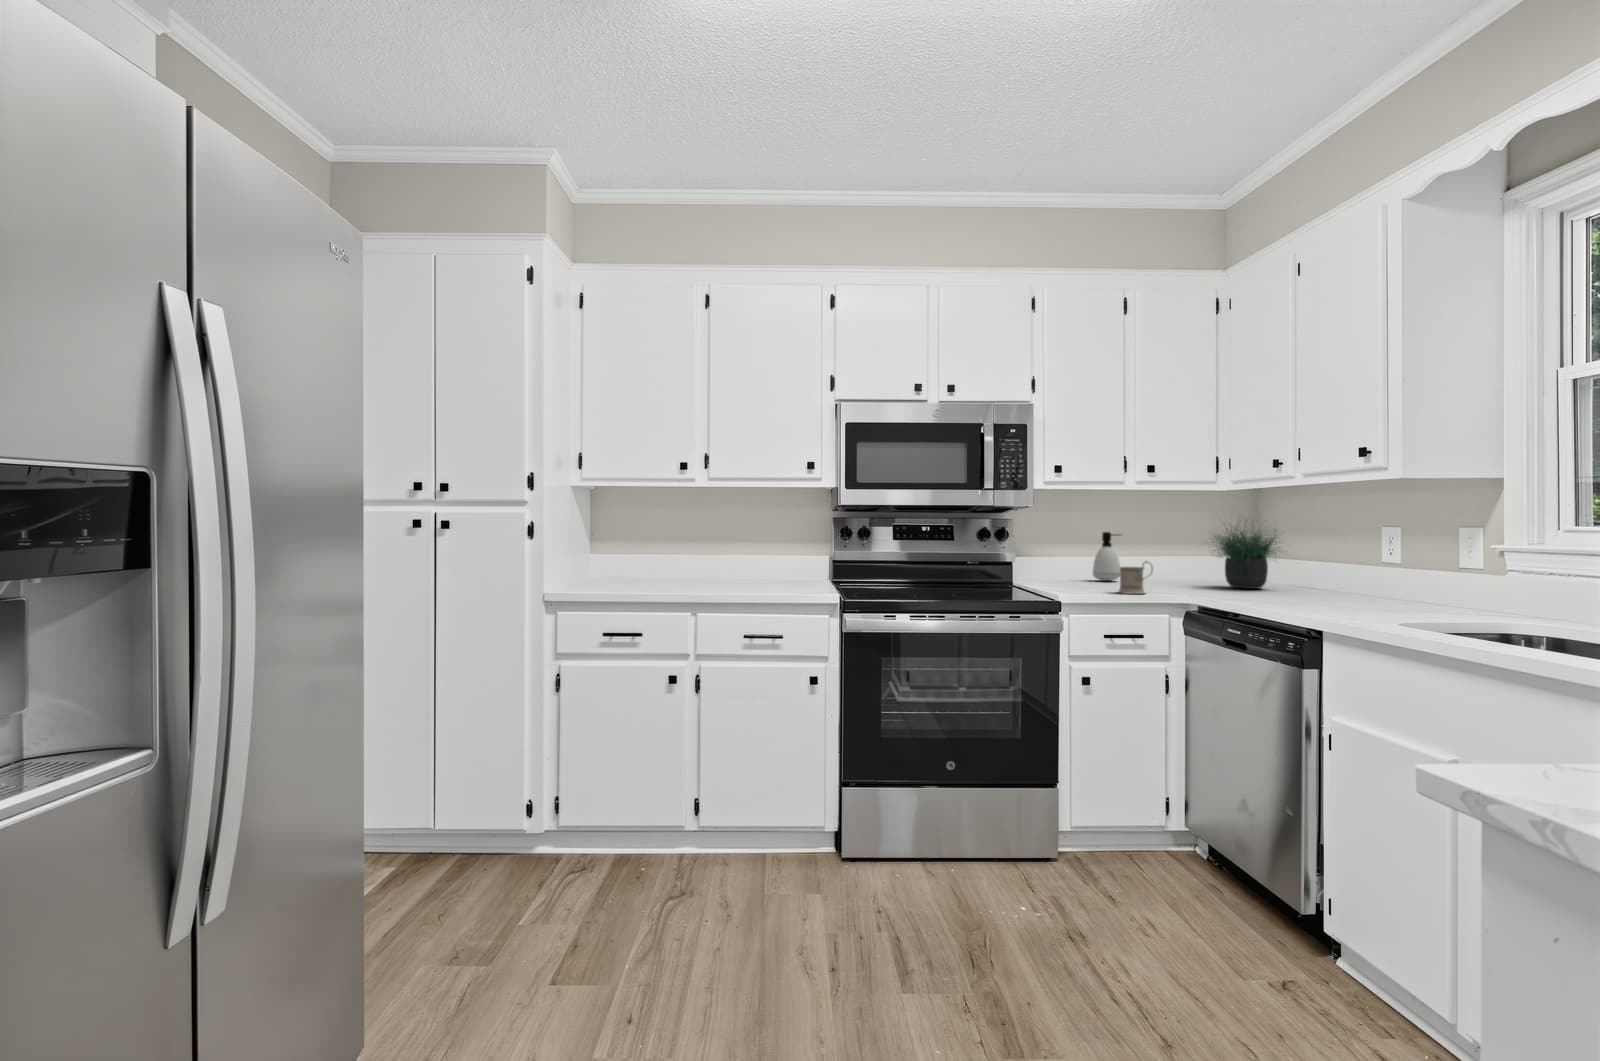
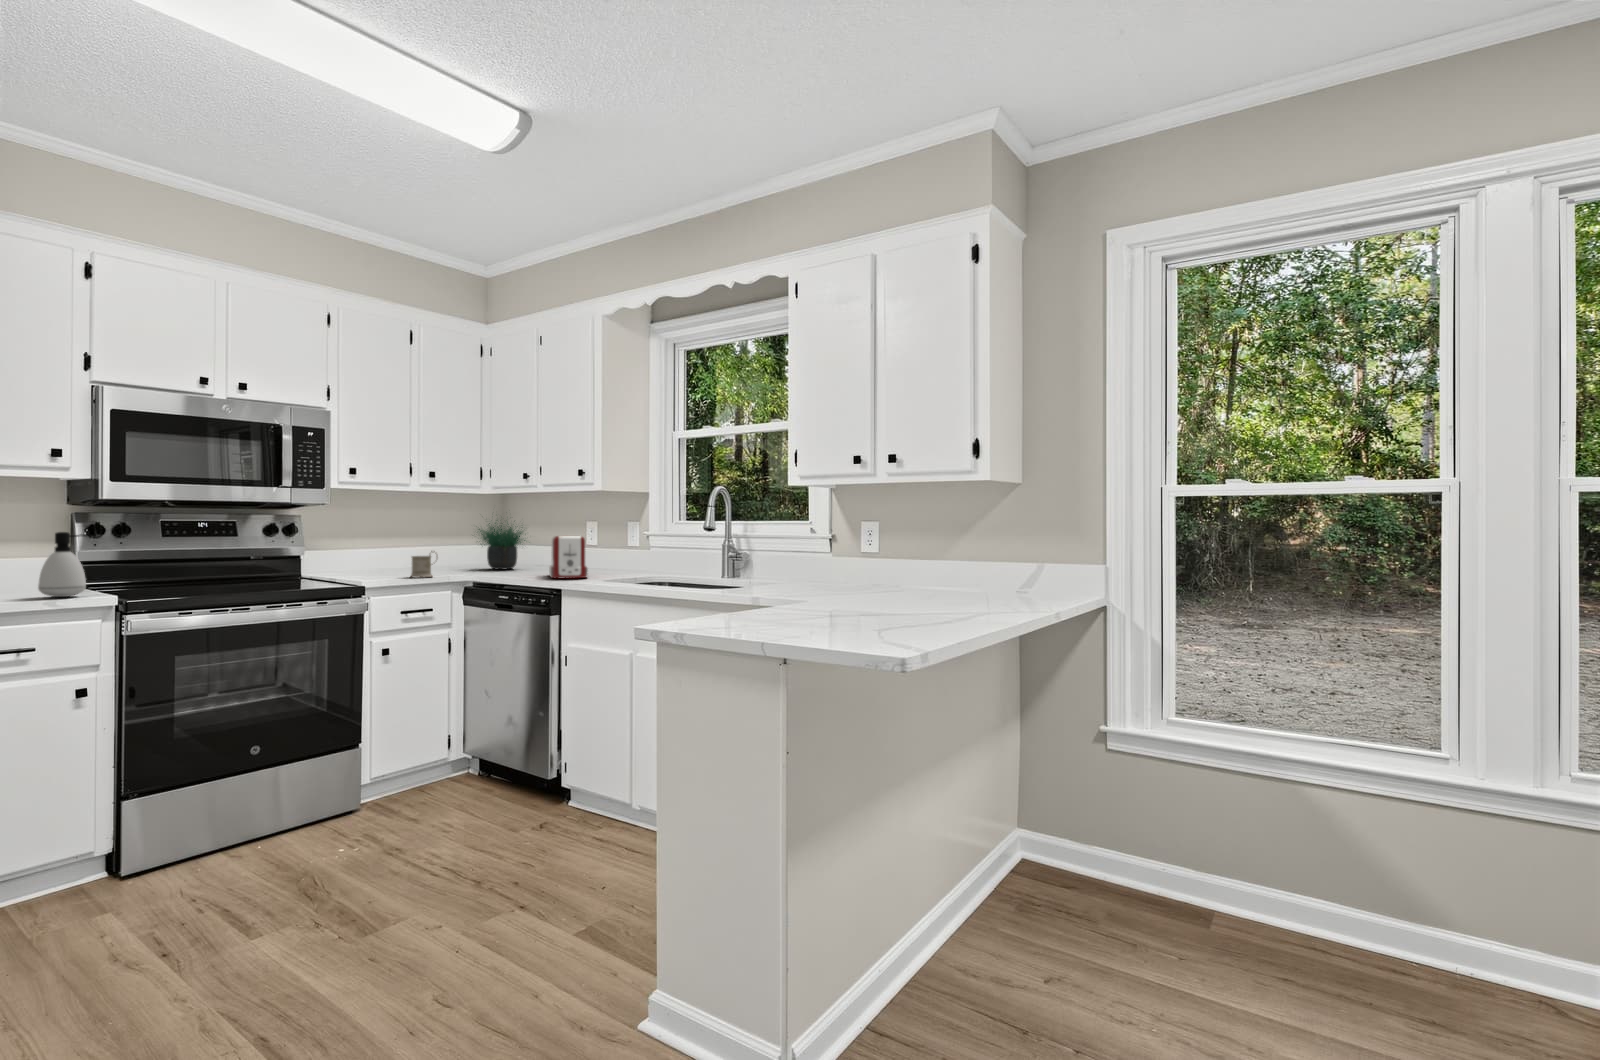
soap dispenser: present [1093,532,1120,581] -> present [38,532,87,597]
toaster: none [1308,545,1373,609] -> present [549,536,588,578]

